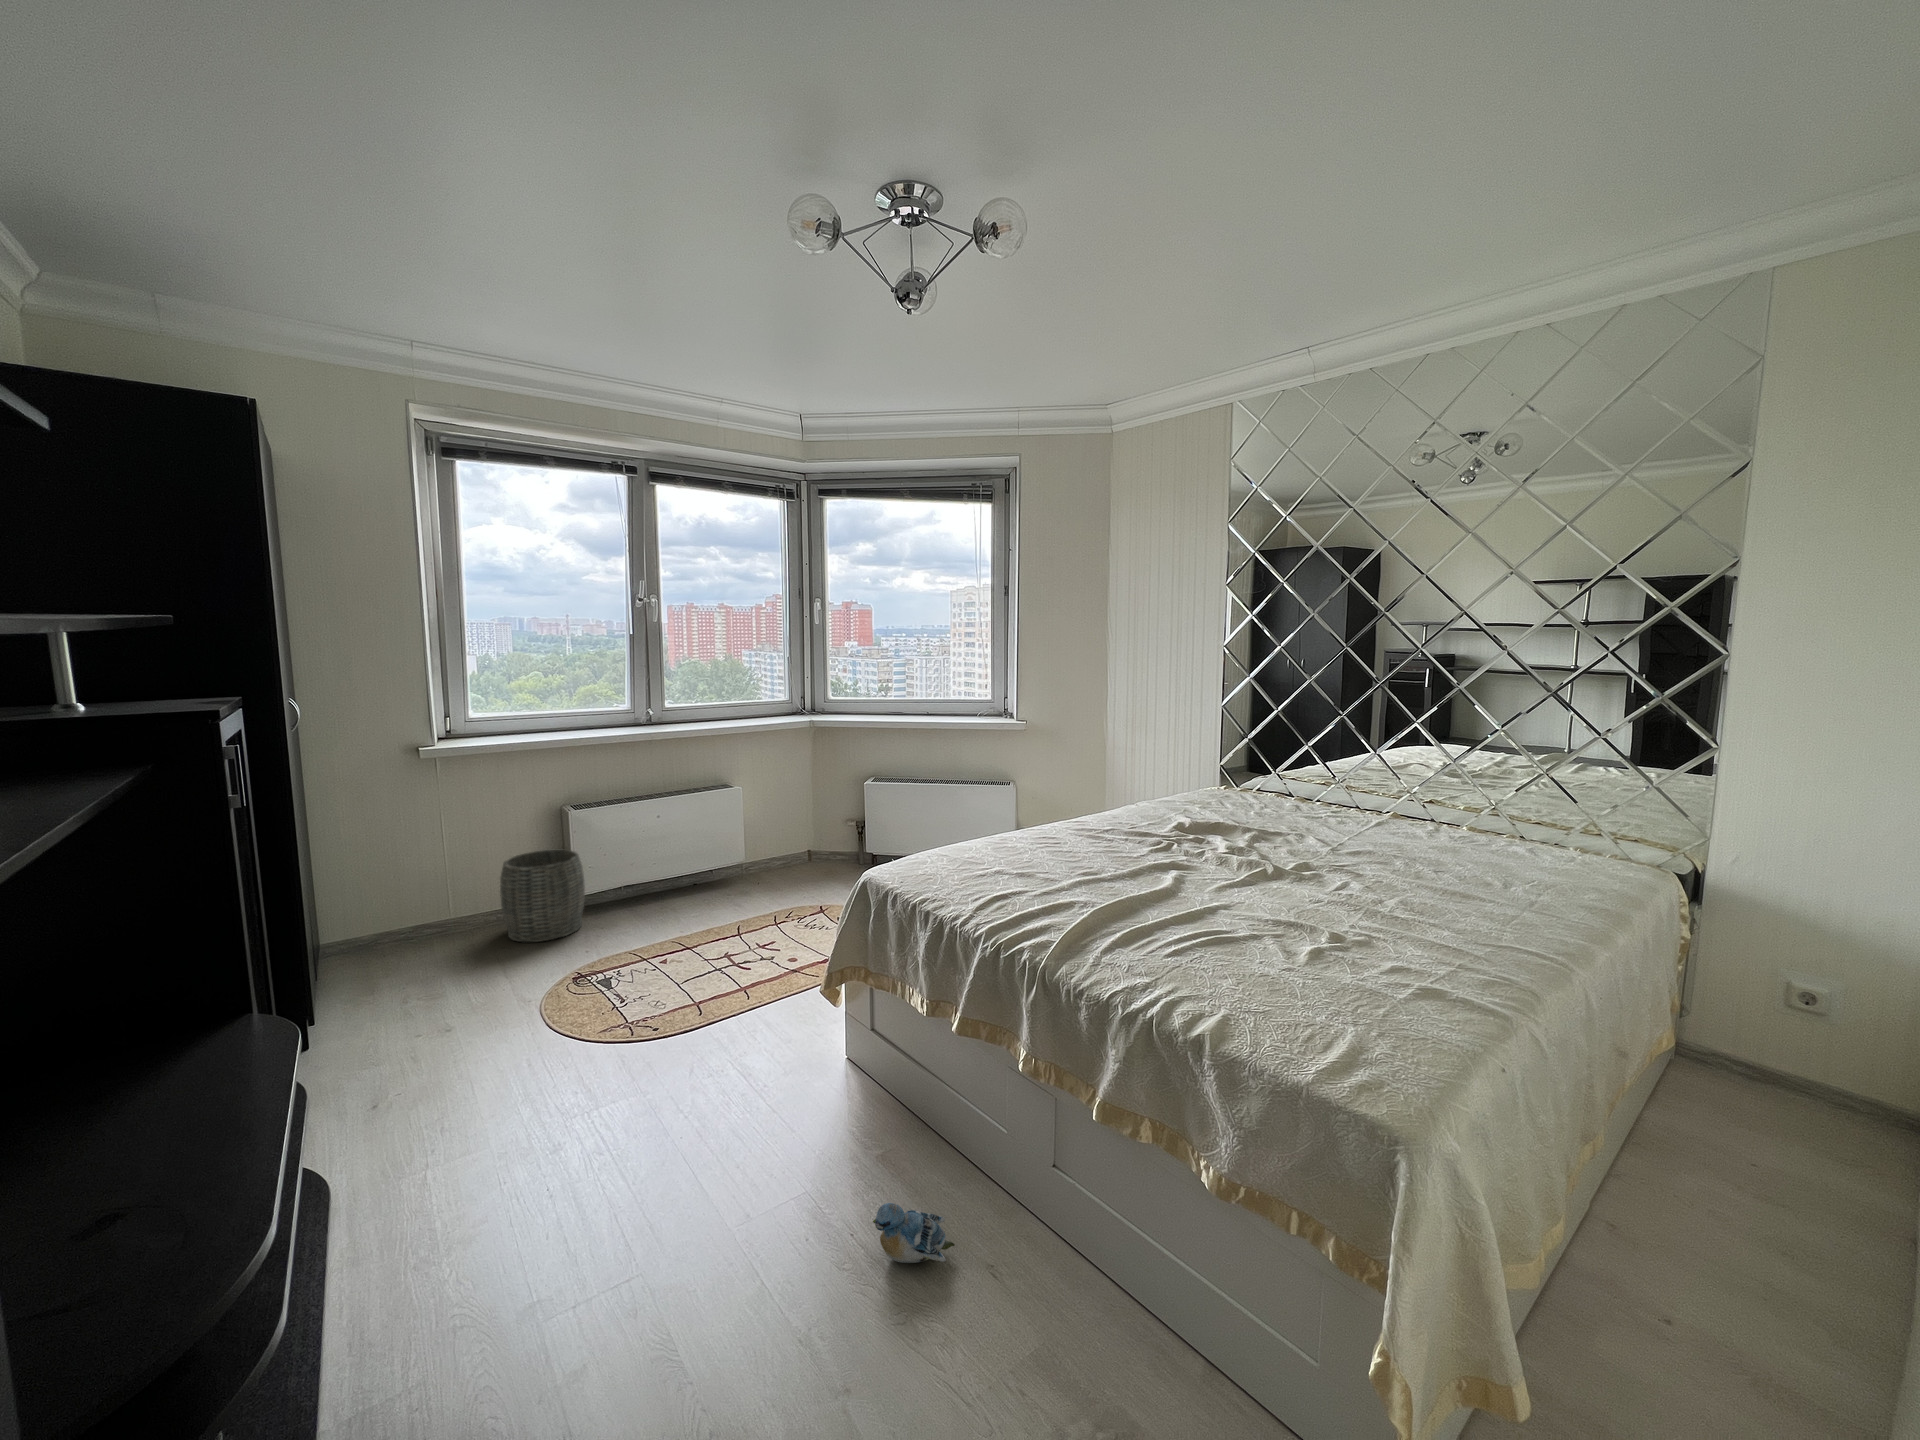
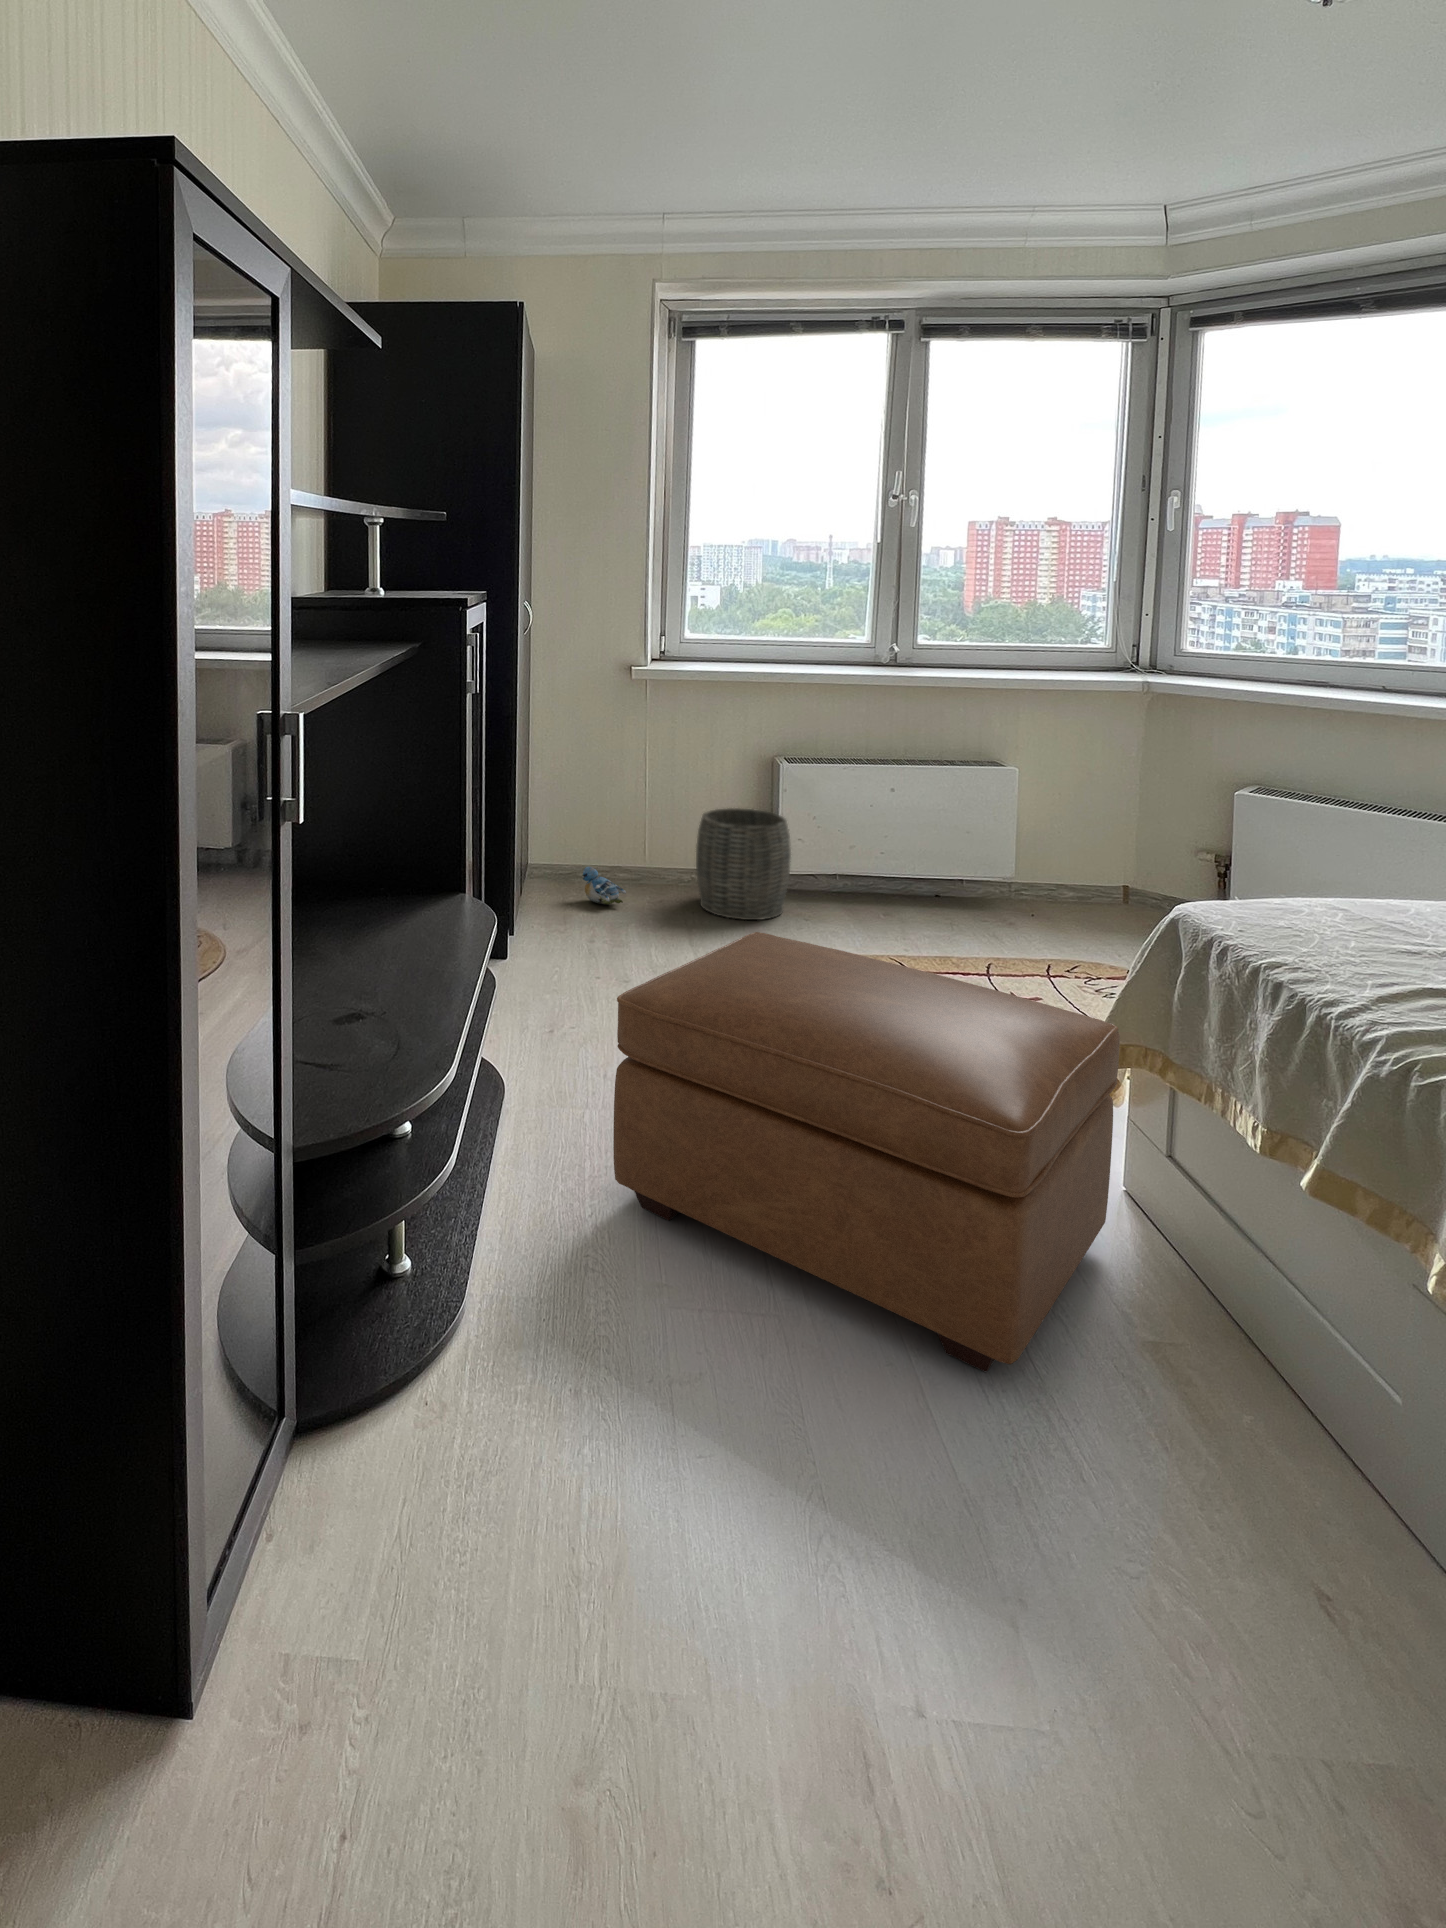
ottoman: none [452,959,843,1239] -> present [613,932,1120,1372]
plush toy: present [873,1203,955,1263] -> present [582,867,626,904]

